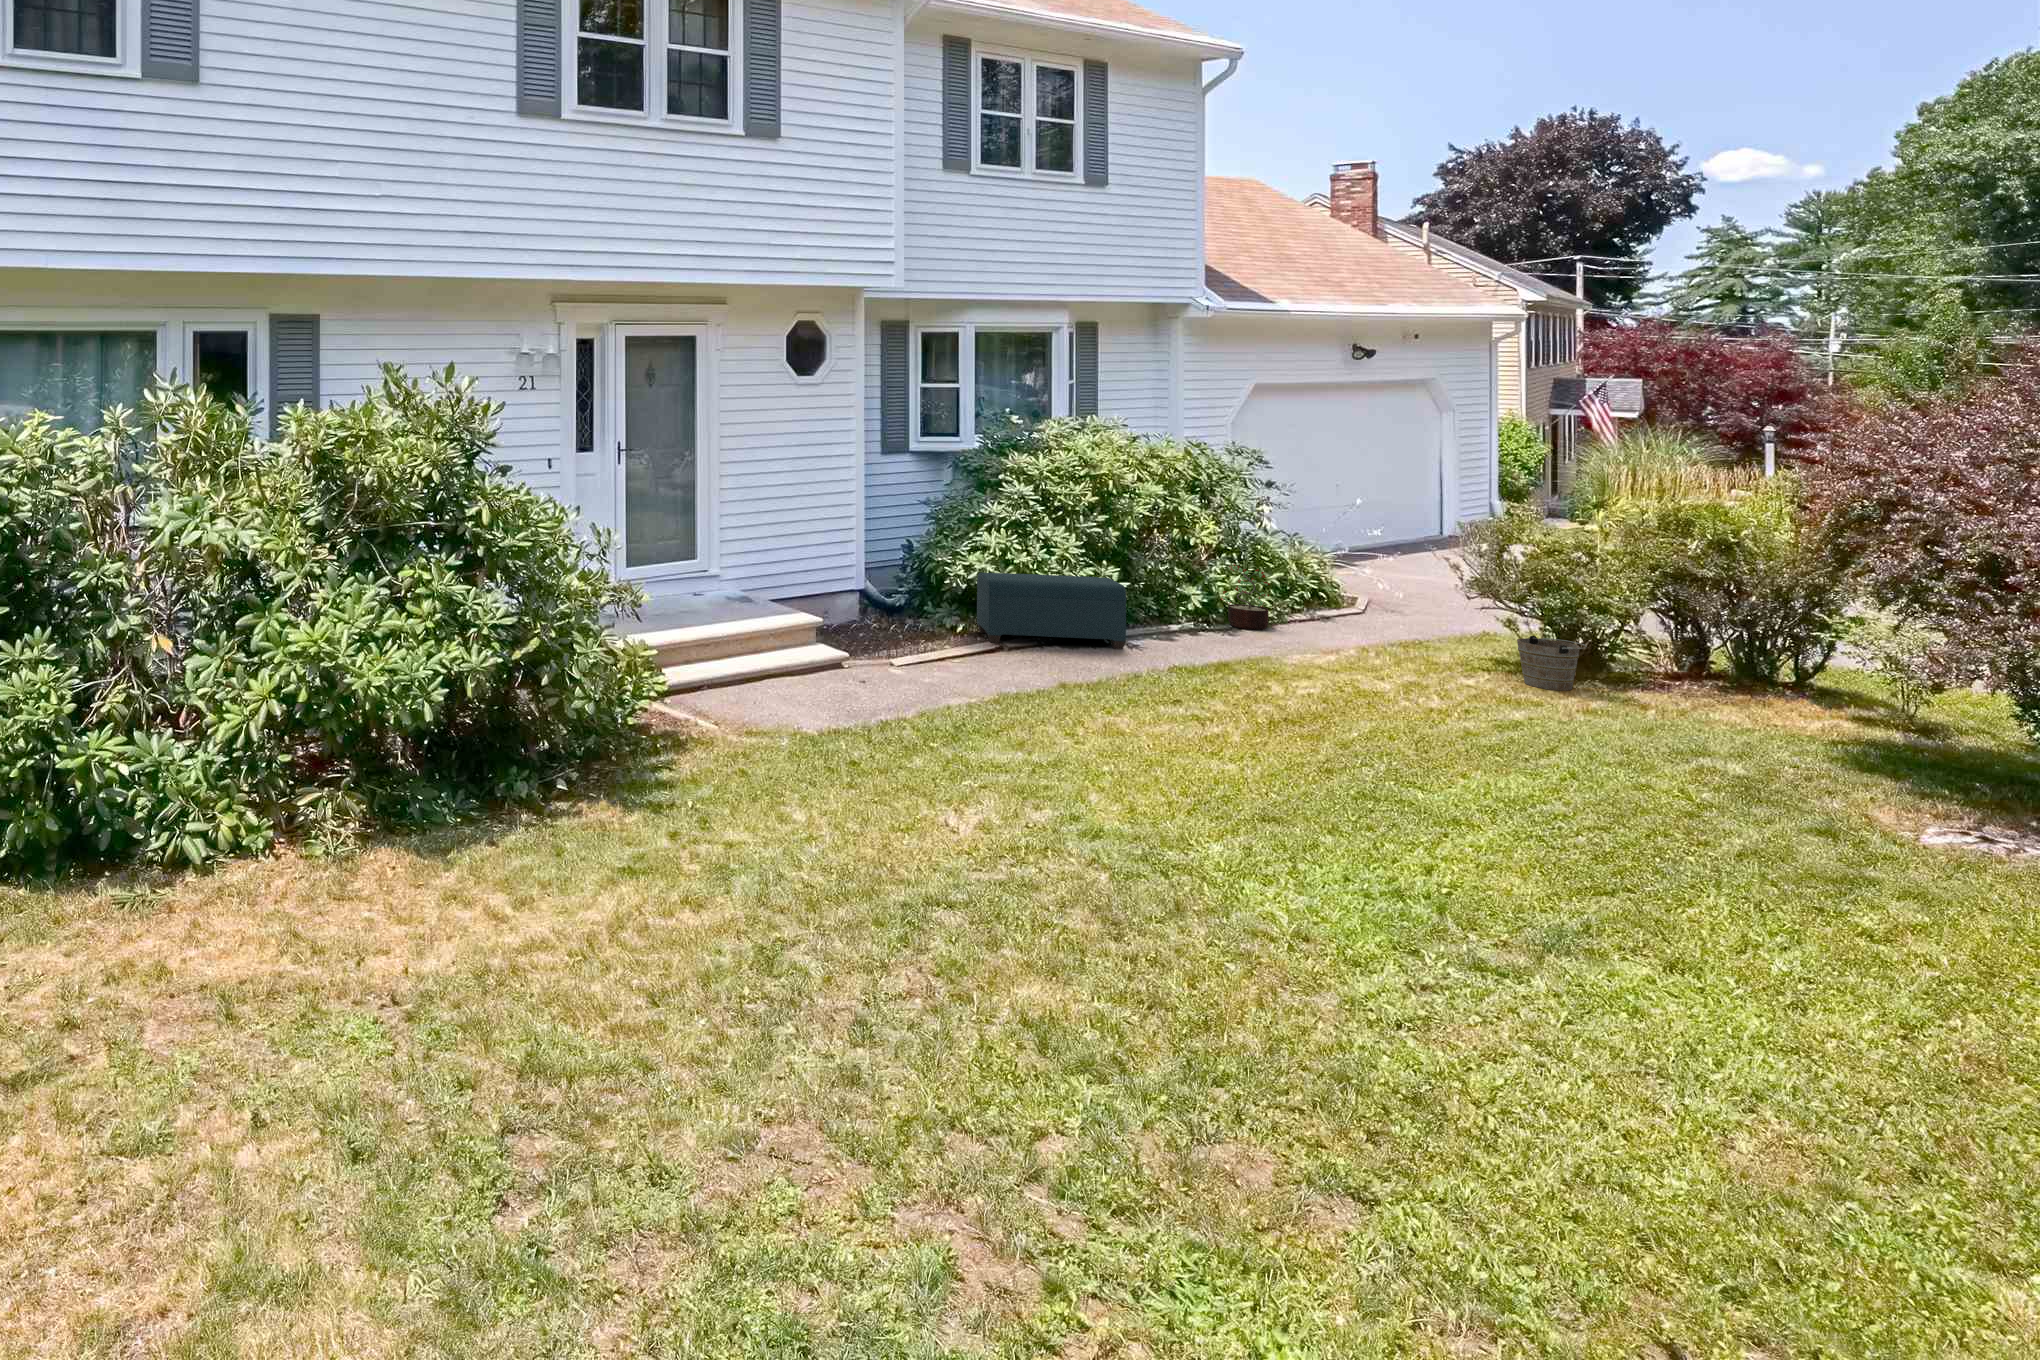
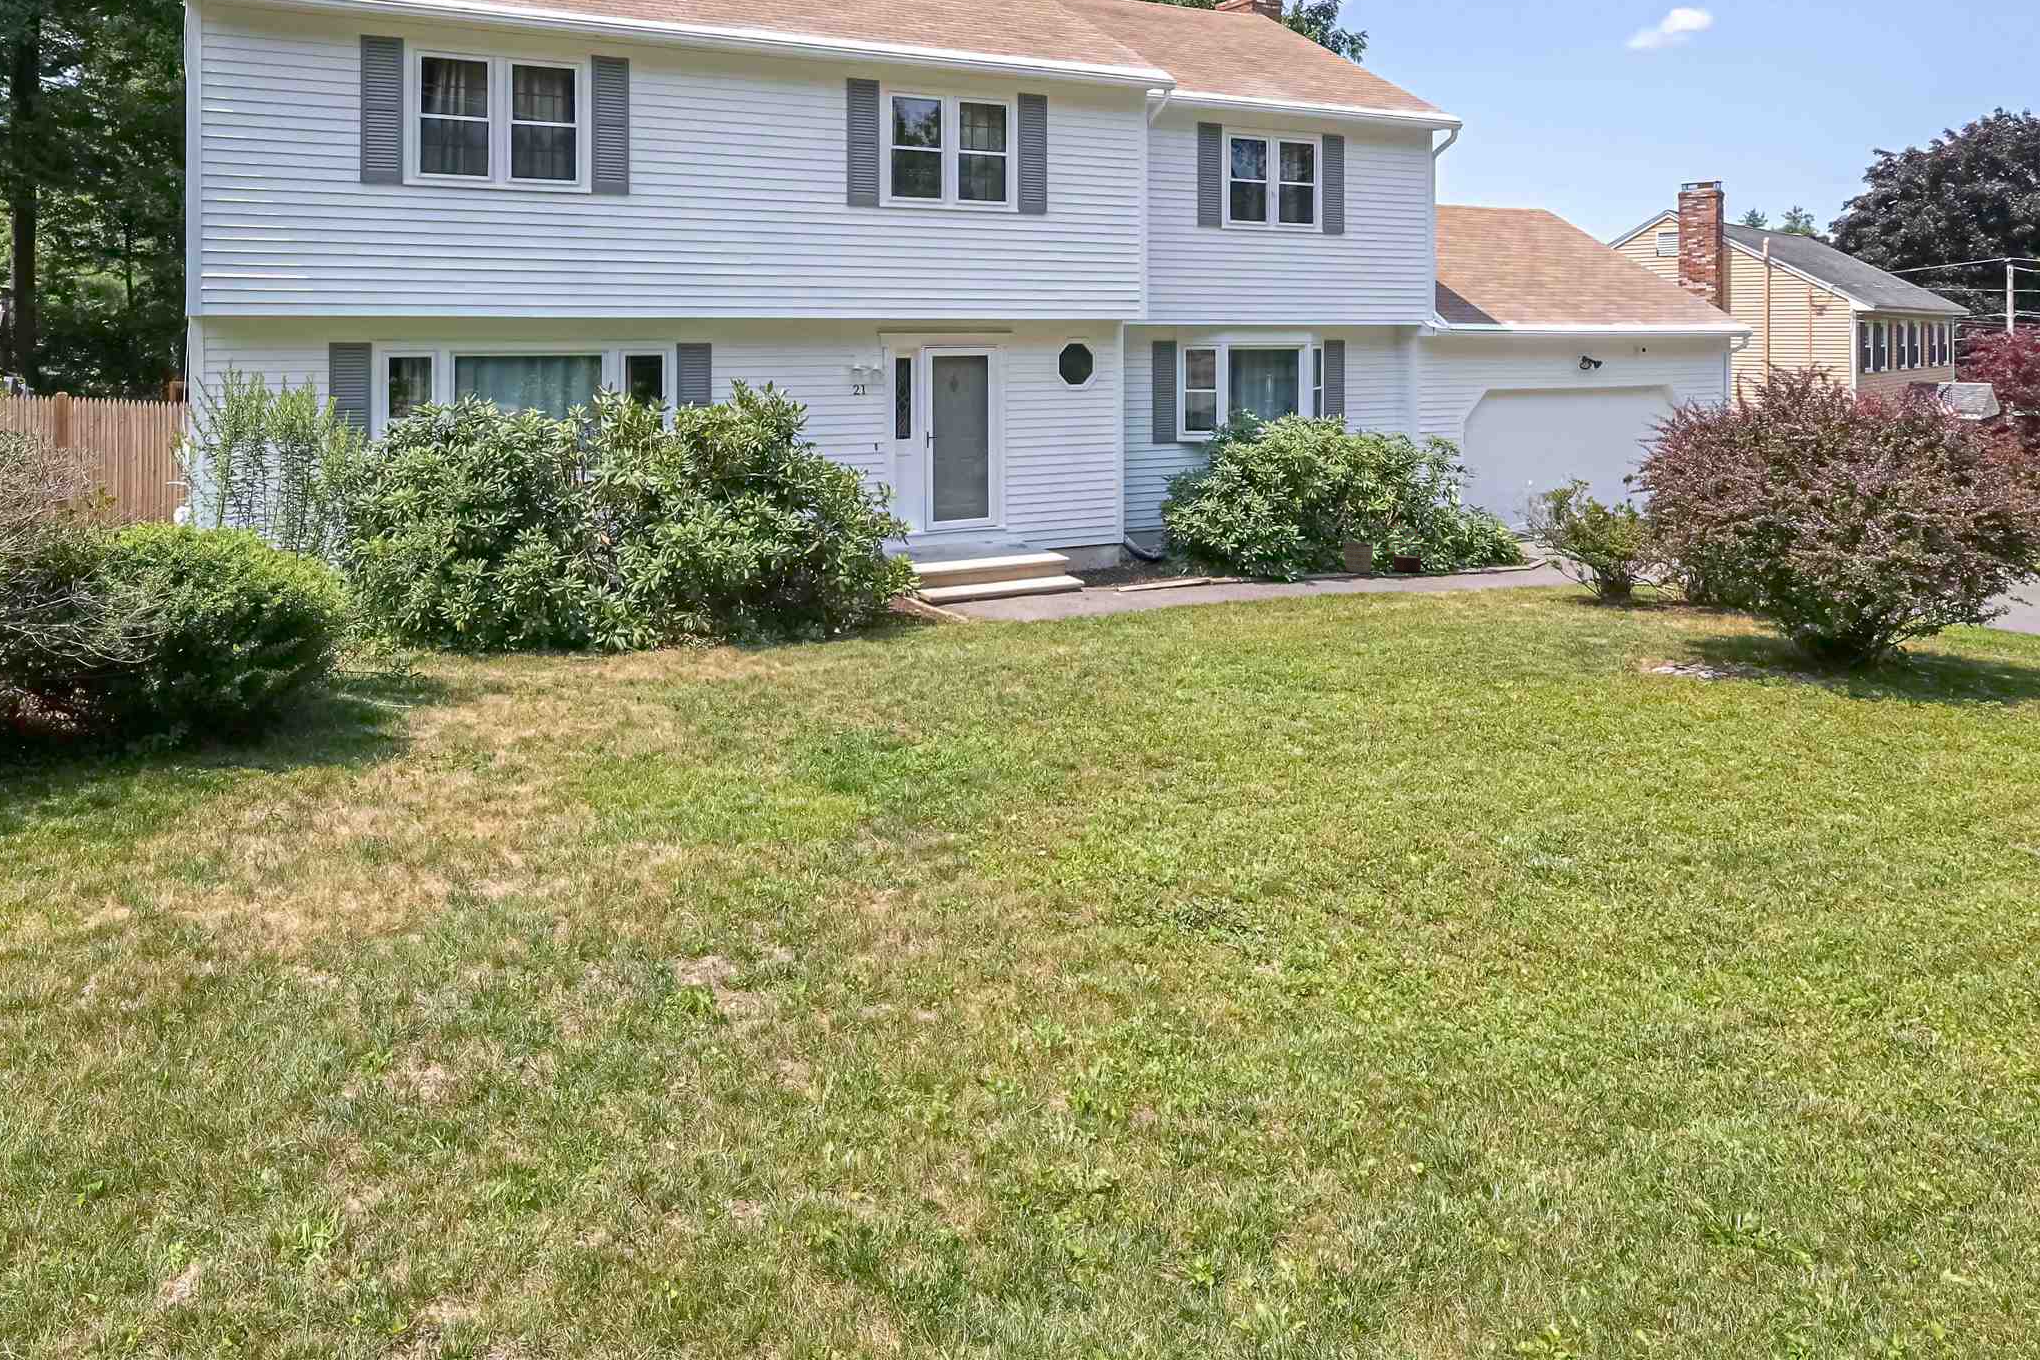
bench: present [977,573,1126,649] -> none [1193,527,1291,580]
bucket: present [1517,636,1587,690] -> present [1343,542,1374,573]

